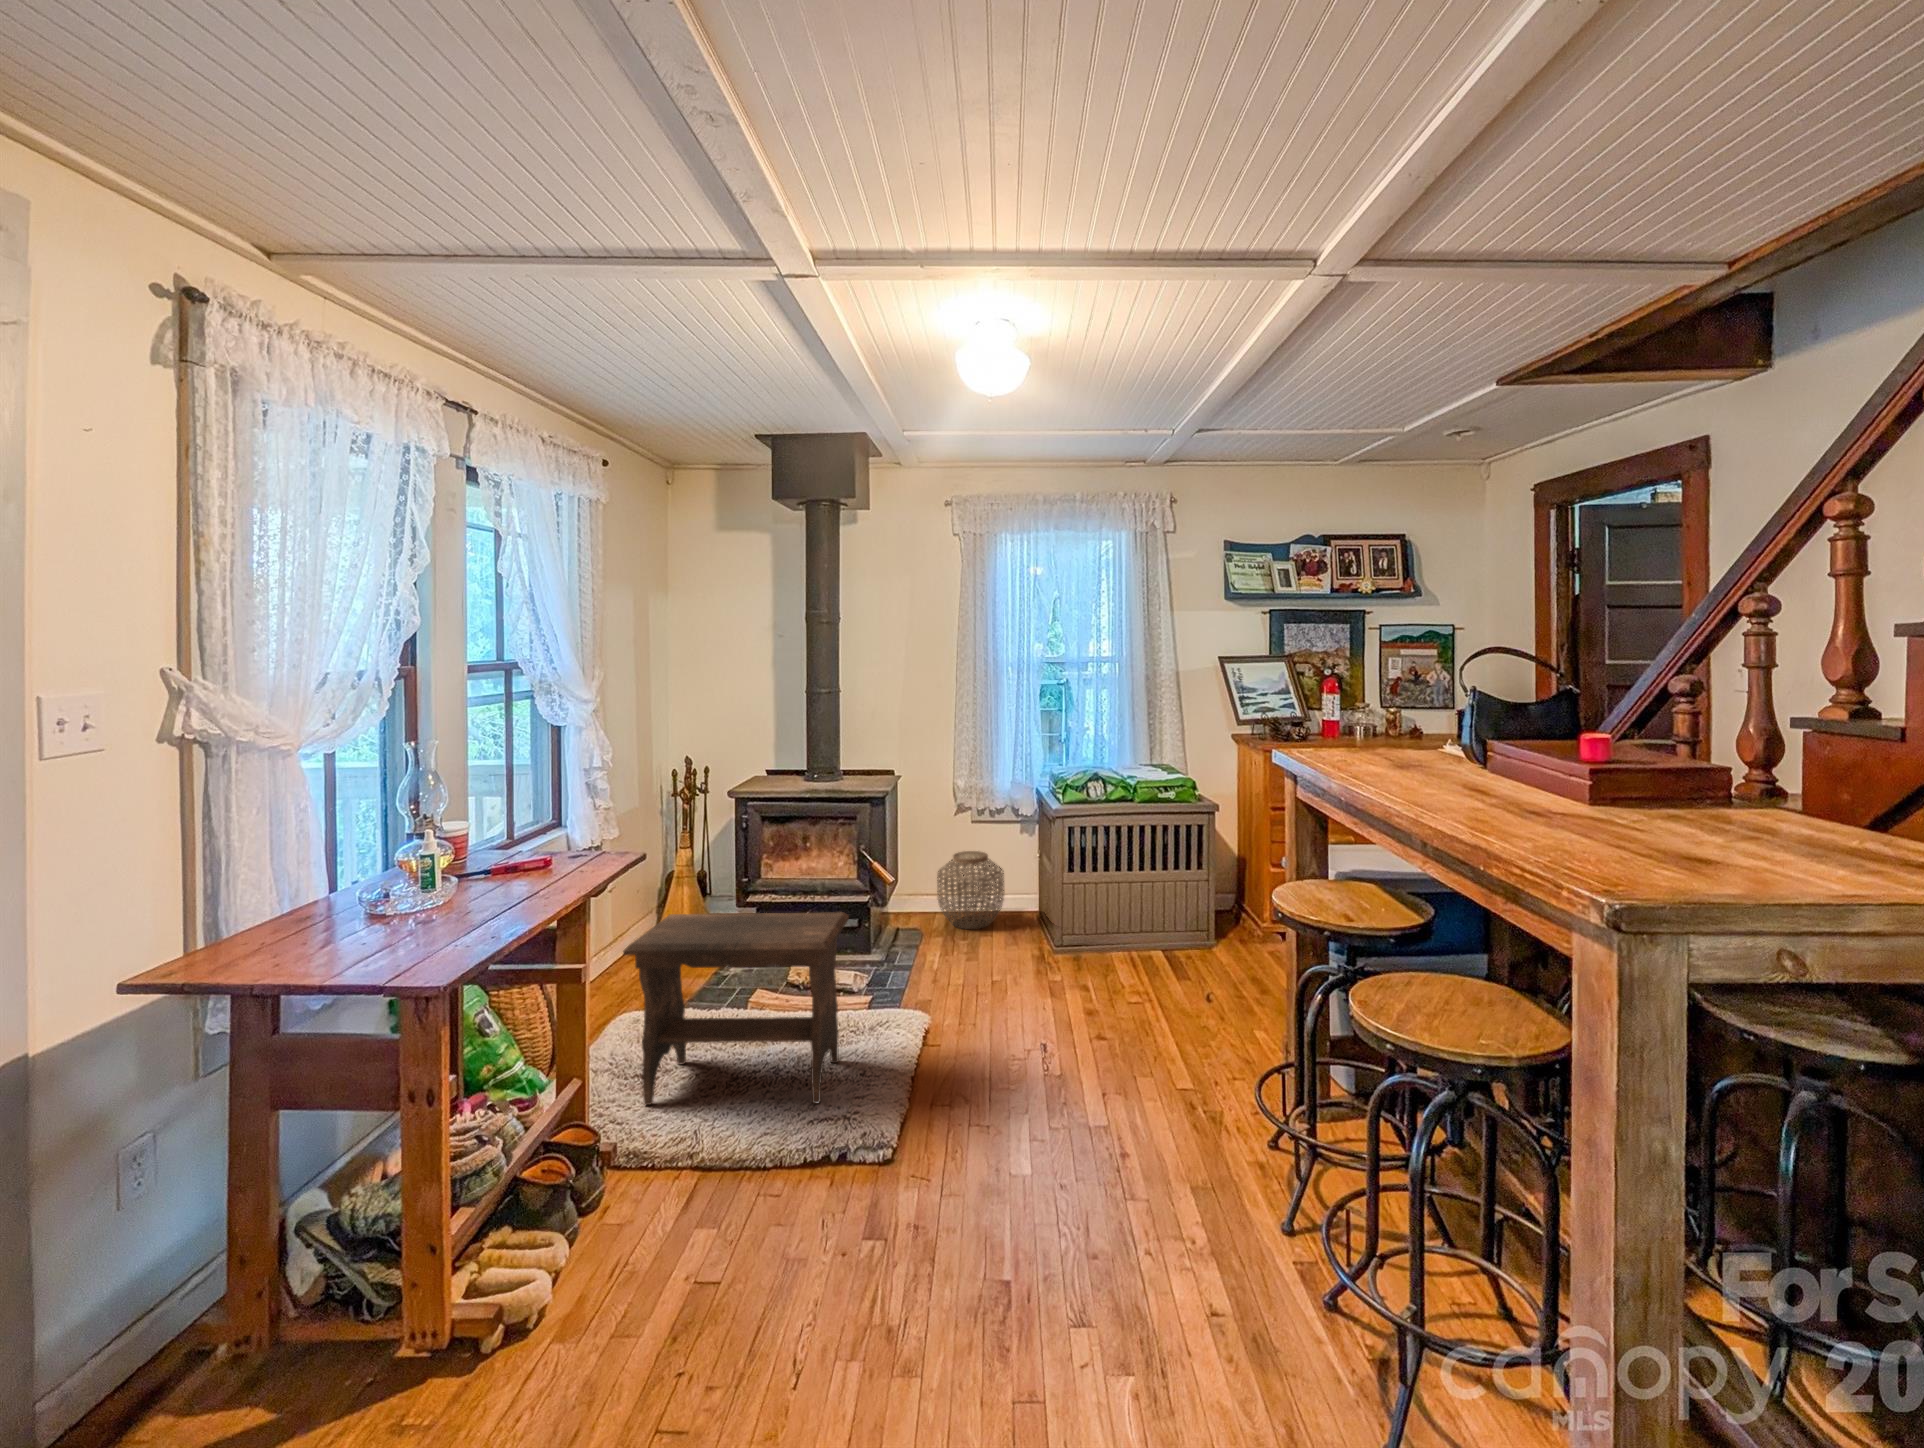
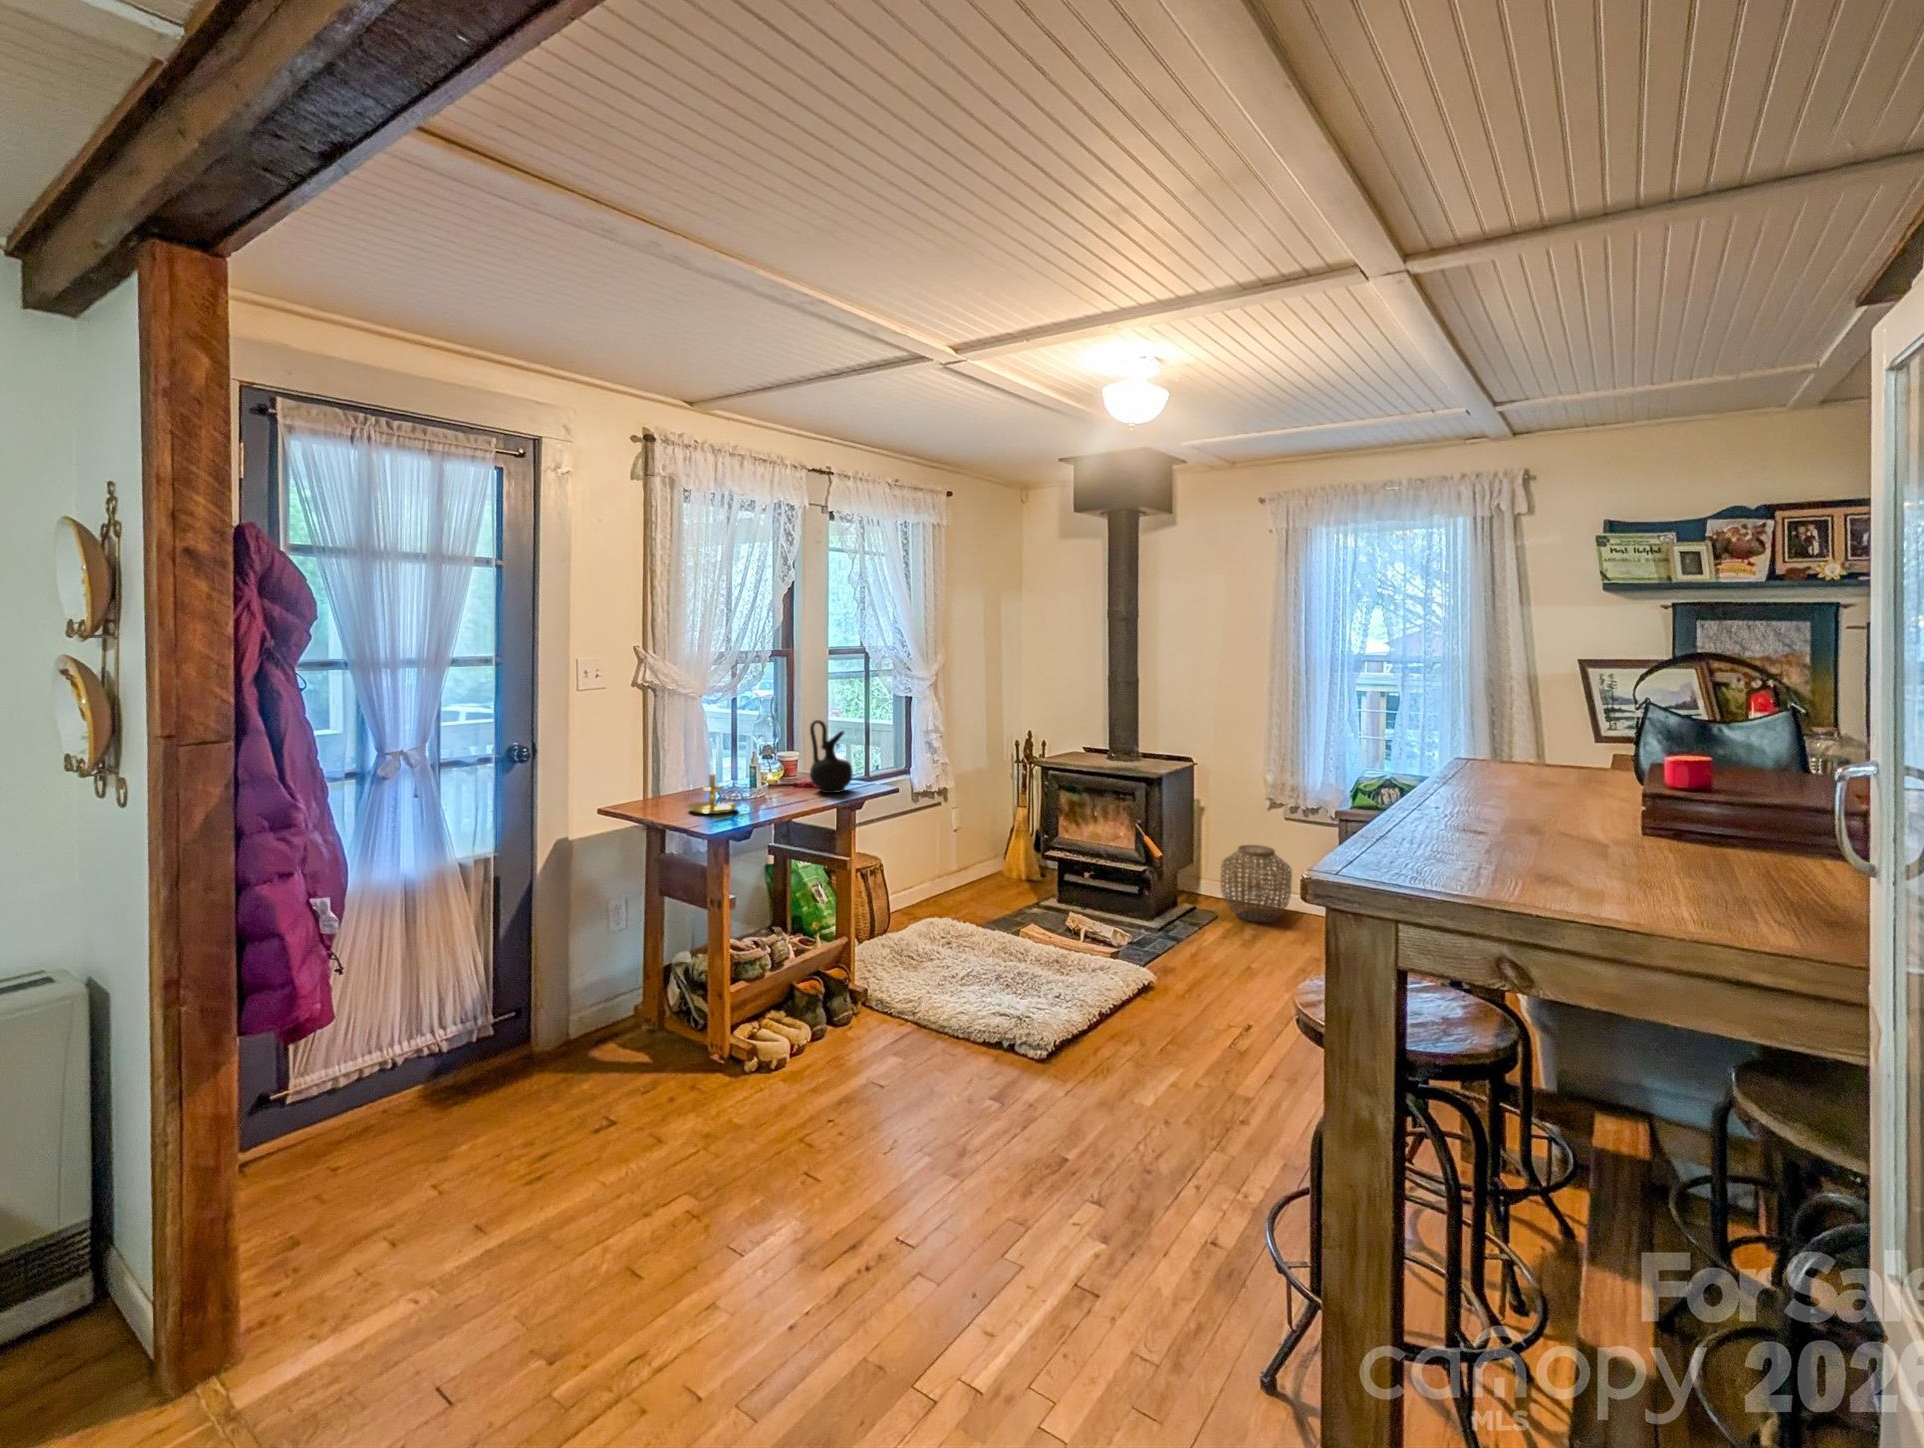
ceramic jug: none [493,769,567,874] -> present [810,720,853,793]
candle holder: none [305,855,425,948] -> present [688,765,738,814]
footstool: present [623,912,849,1105] -> none [890,844,1061,1009]

